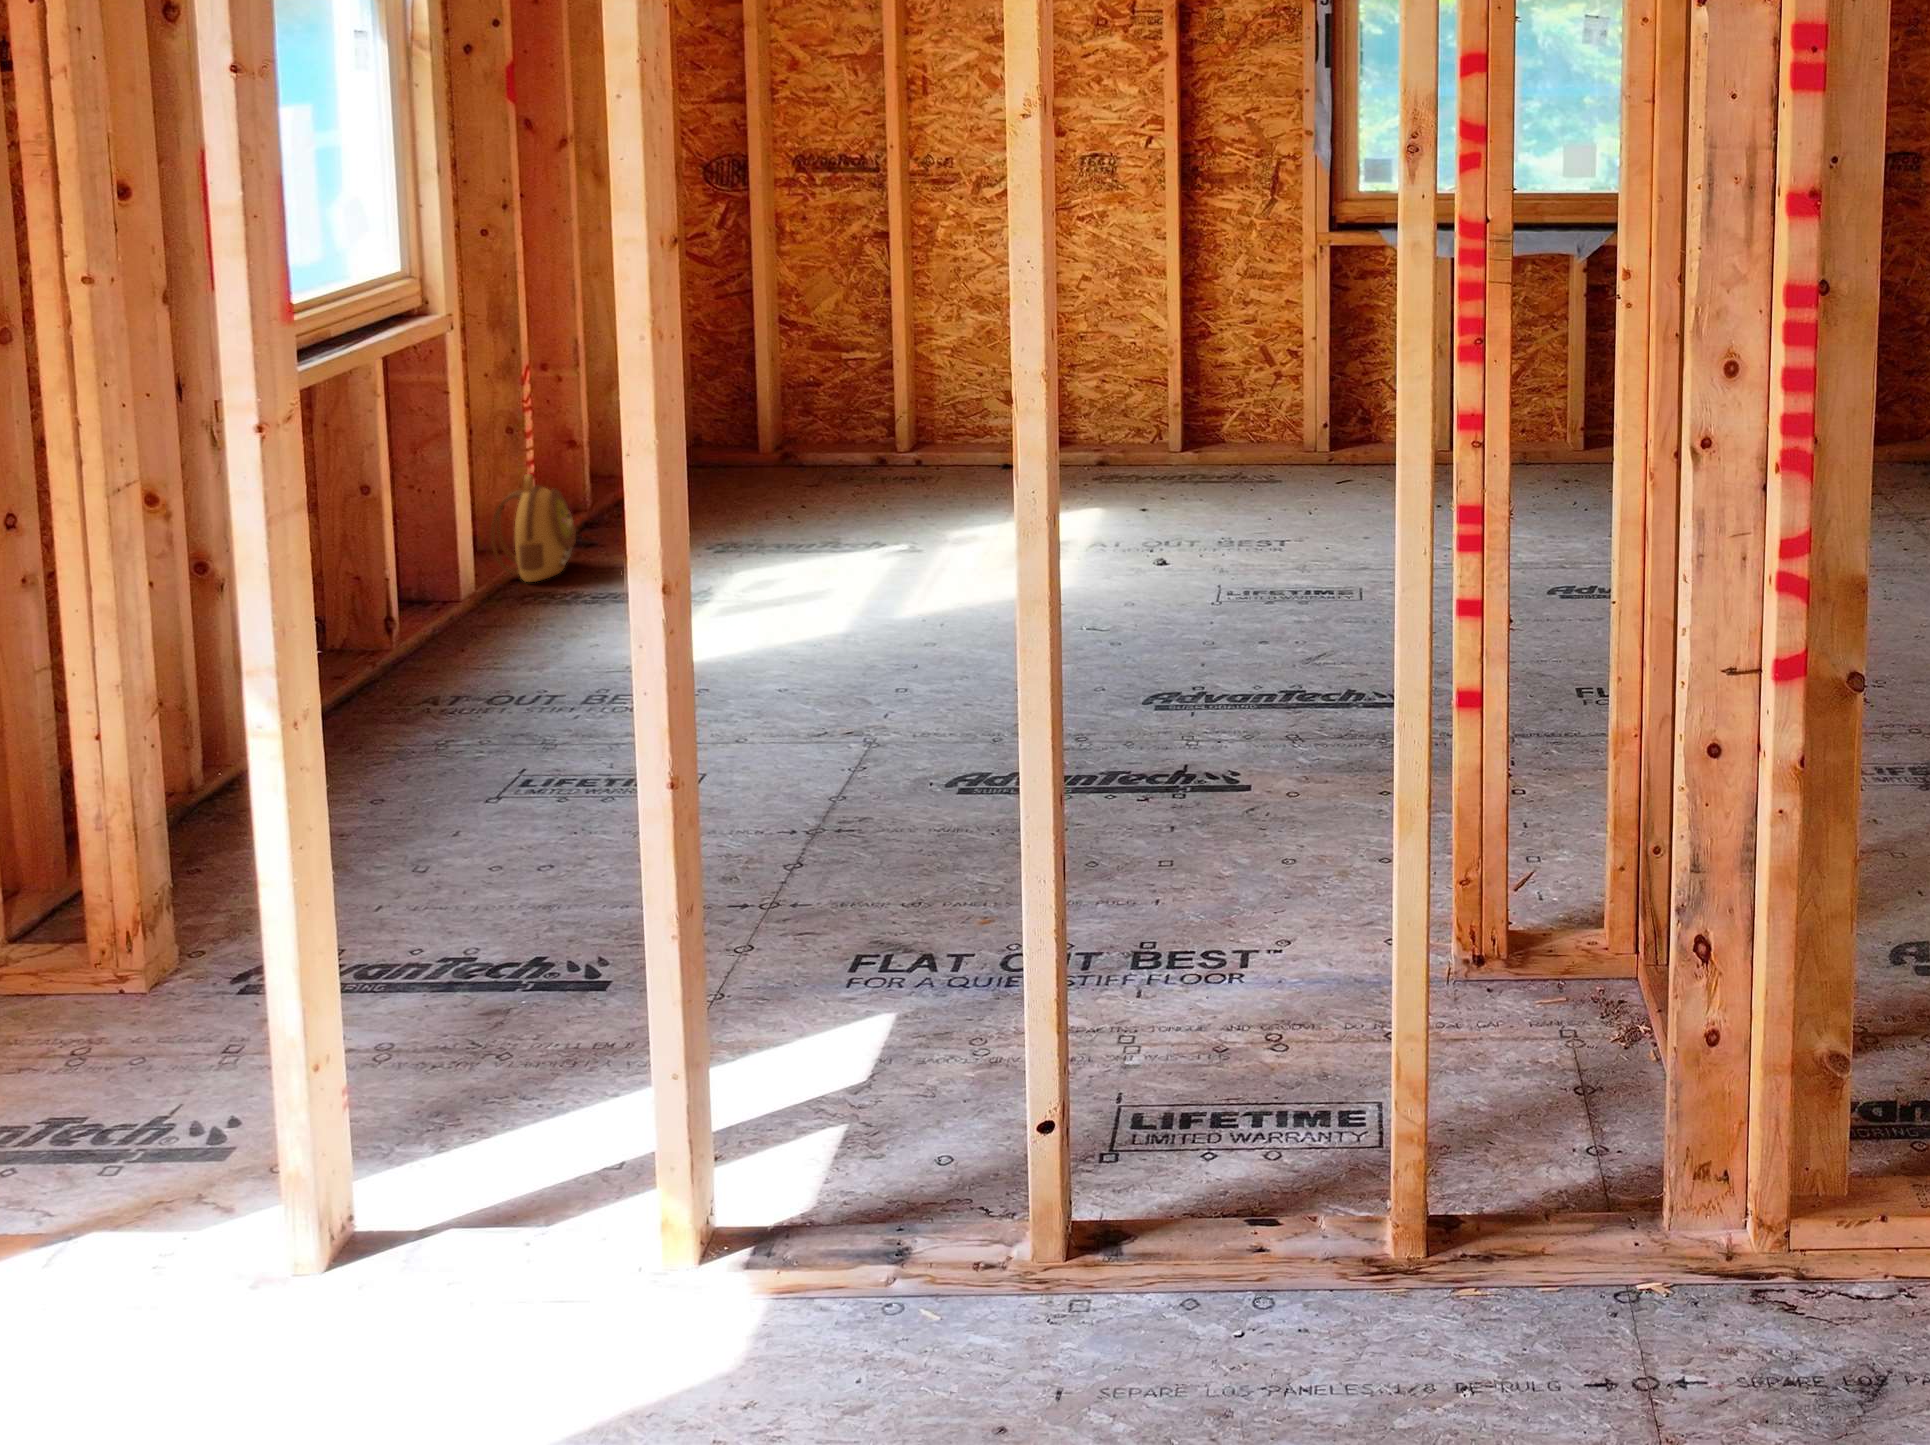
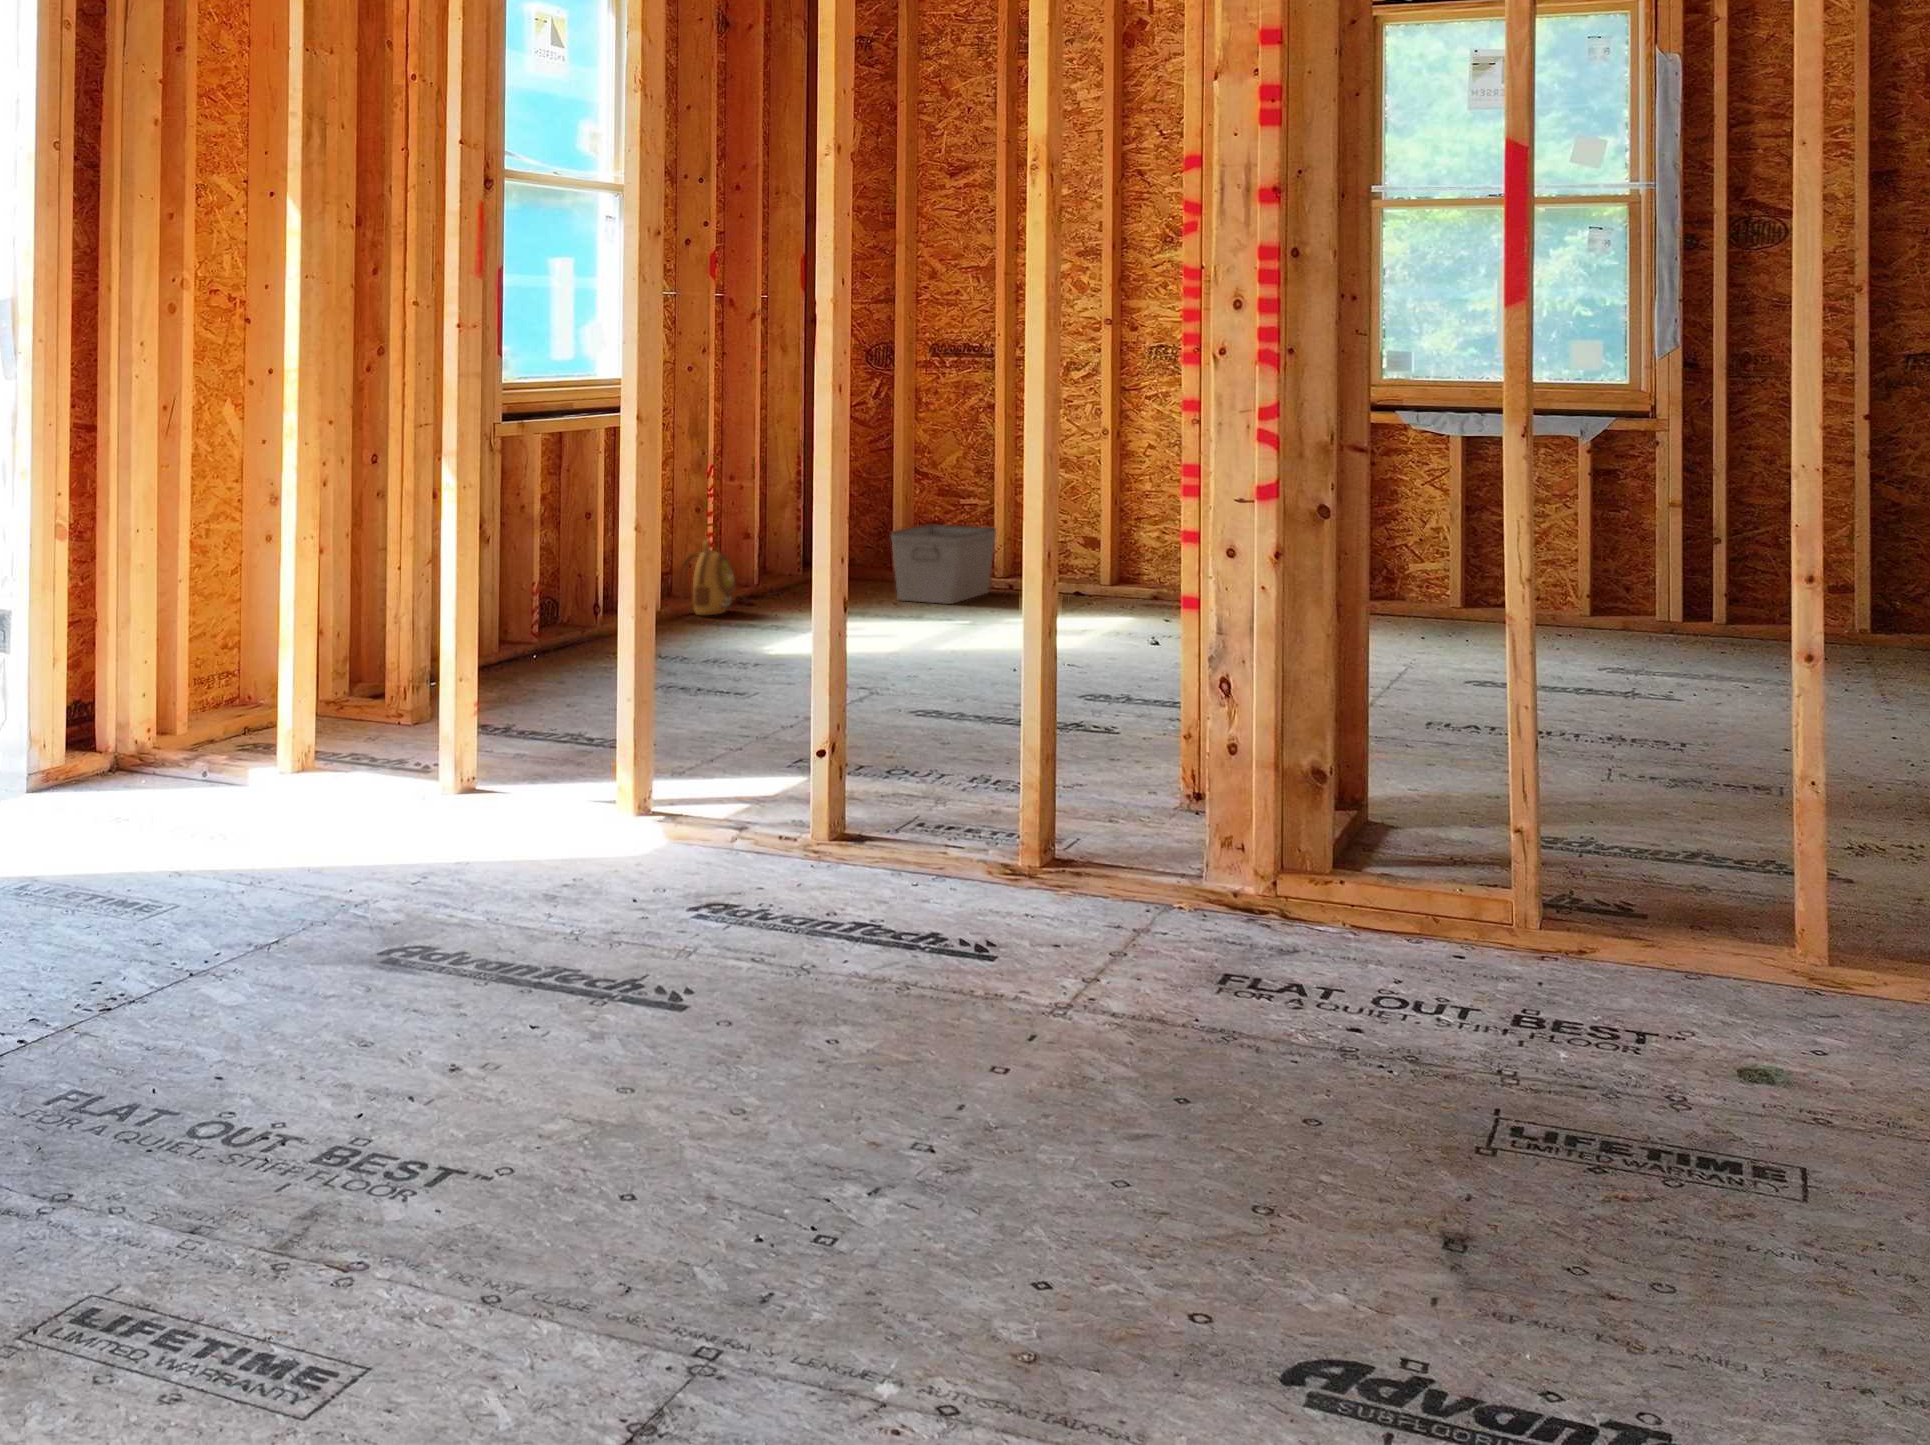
storage bin: none [770,388,897,502] -> present [891,525,996,604]

